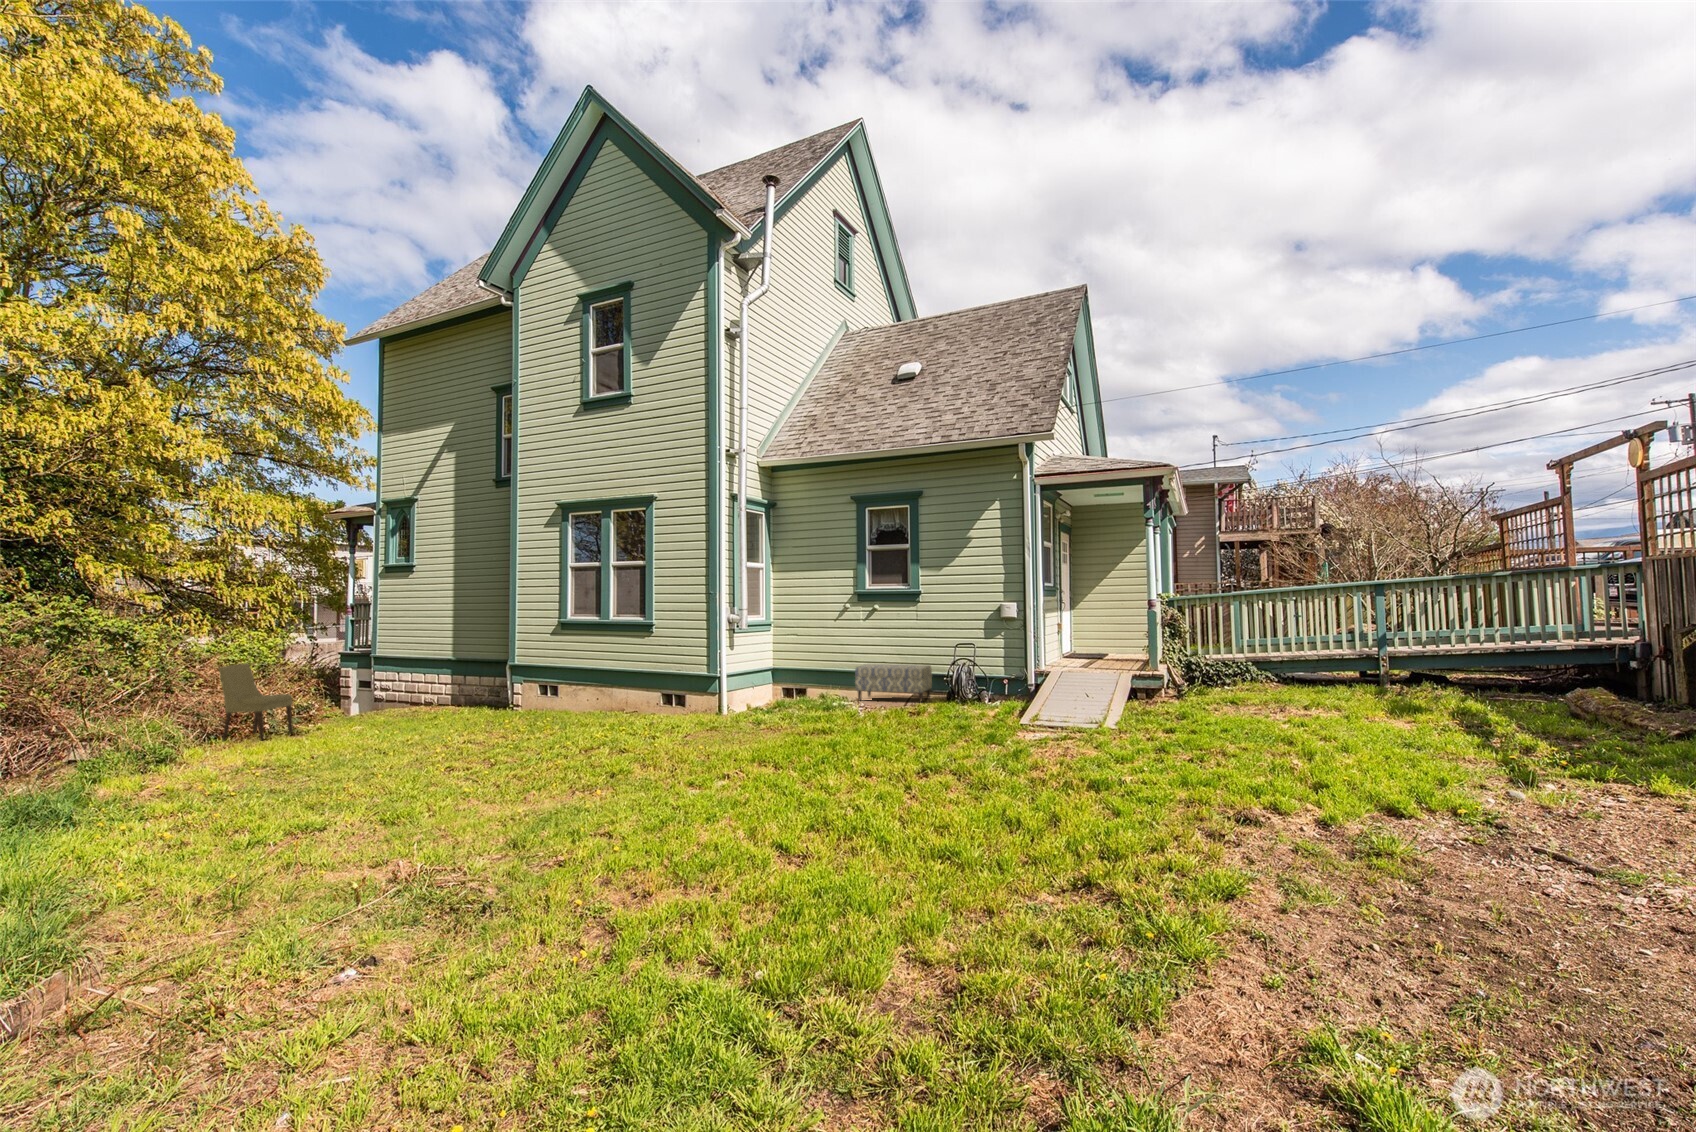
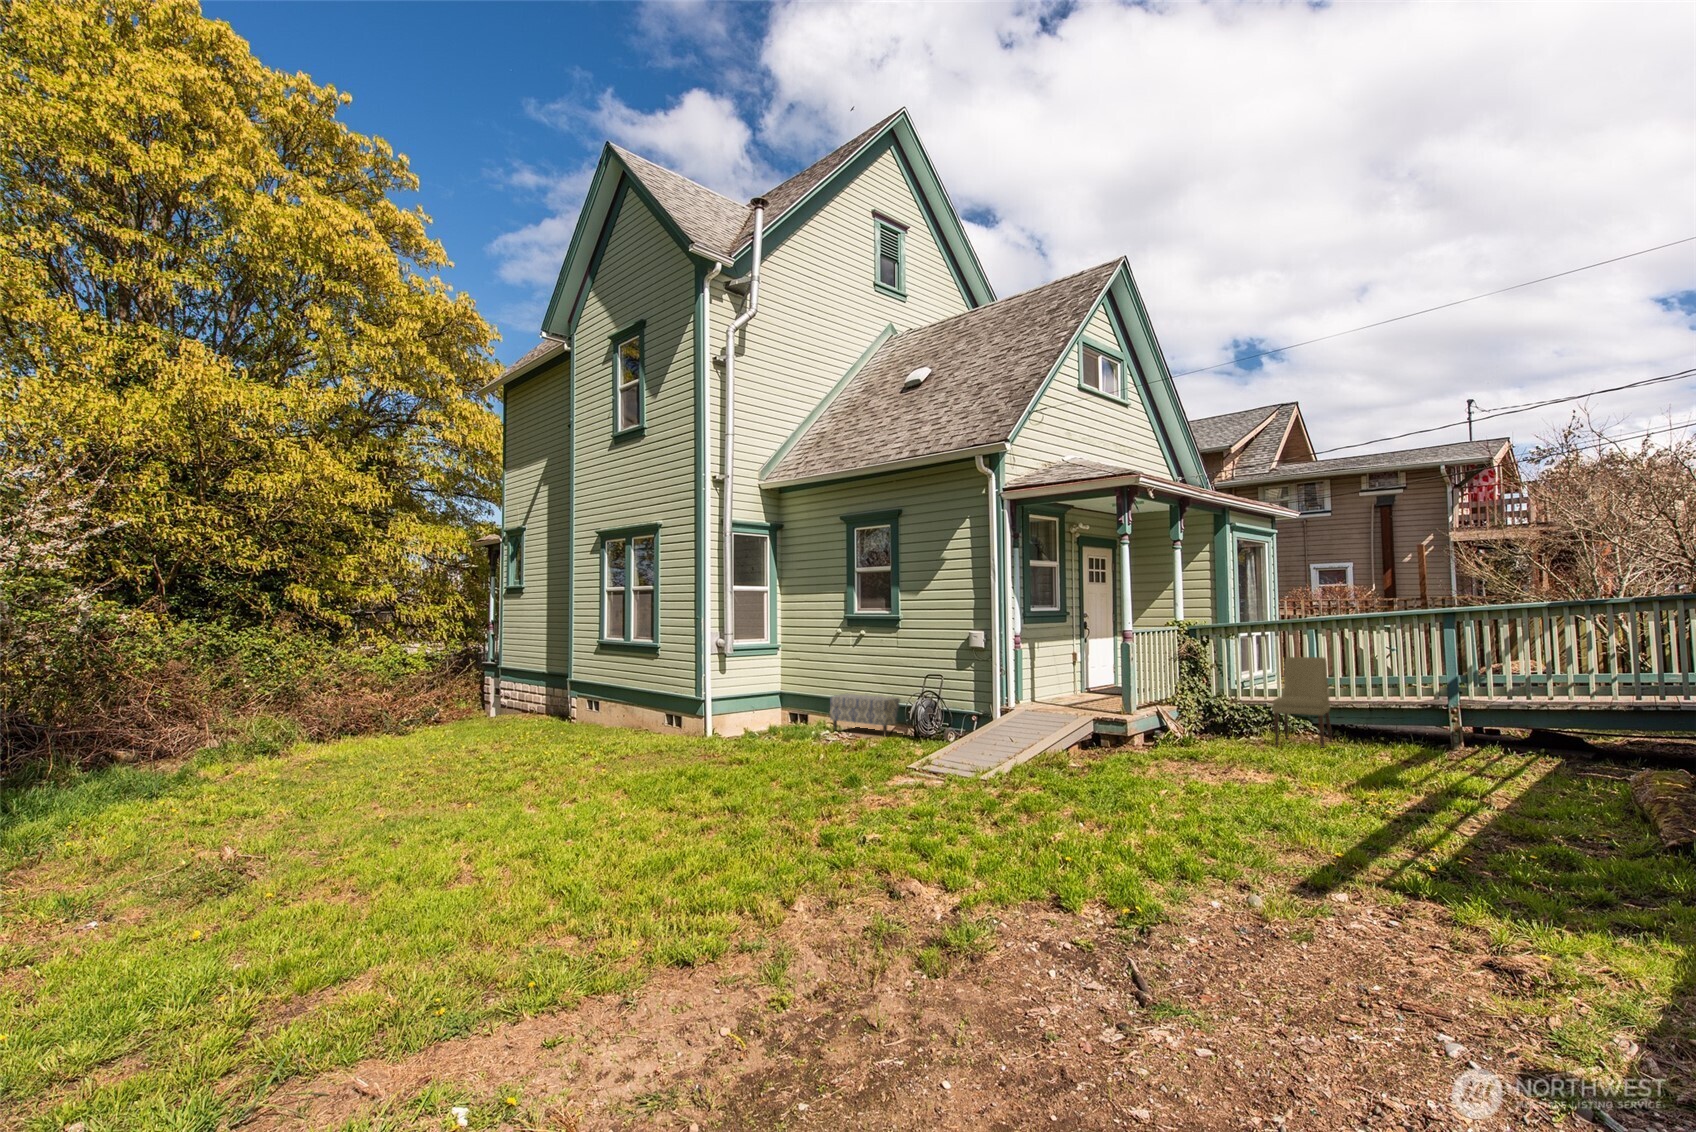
chair: present [219,663,293,741] -> present [1272,657,1333,748]

